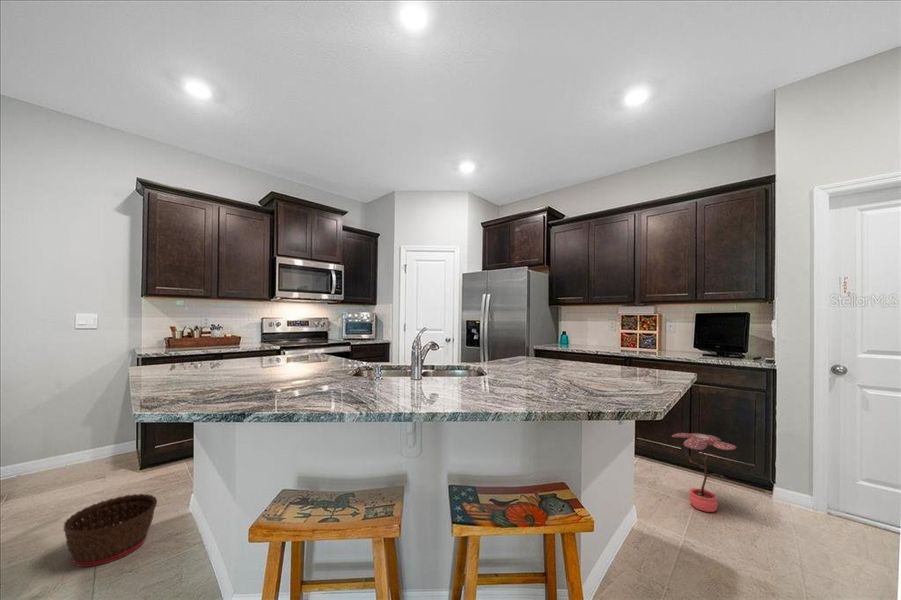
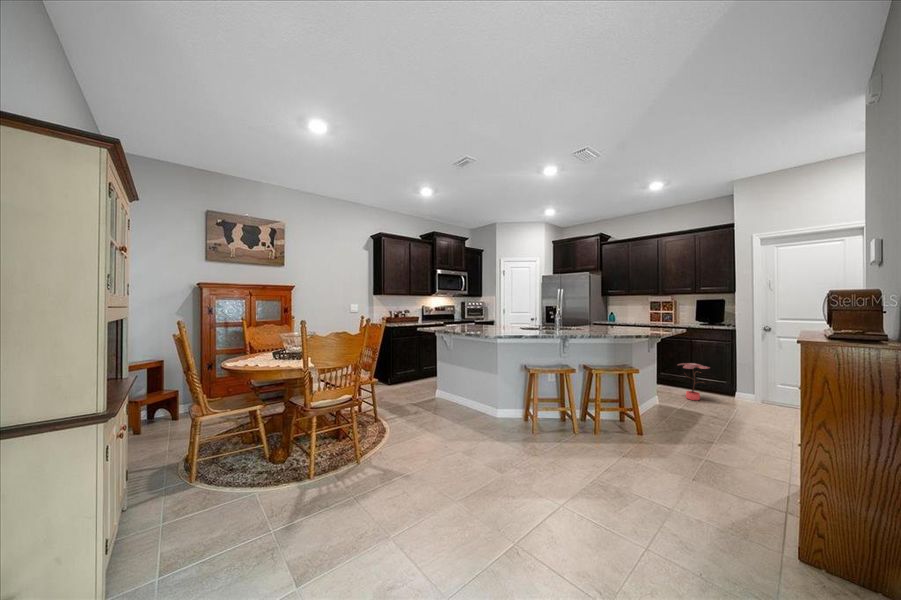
basket: present [64,494,157,567] -> none [411,384,439,407]

